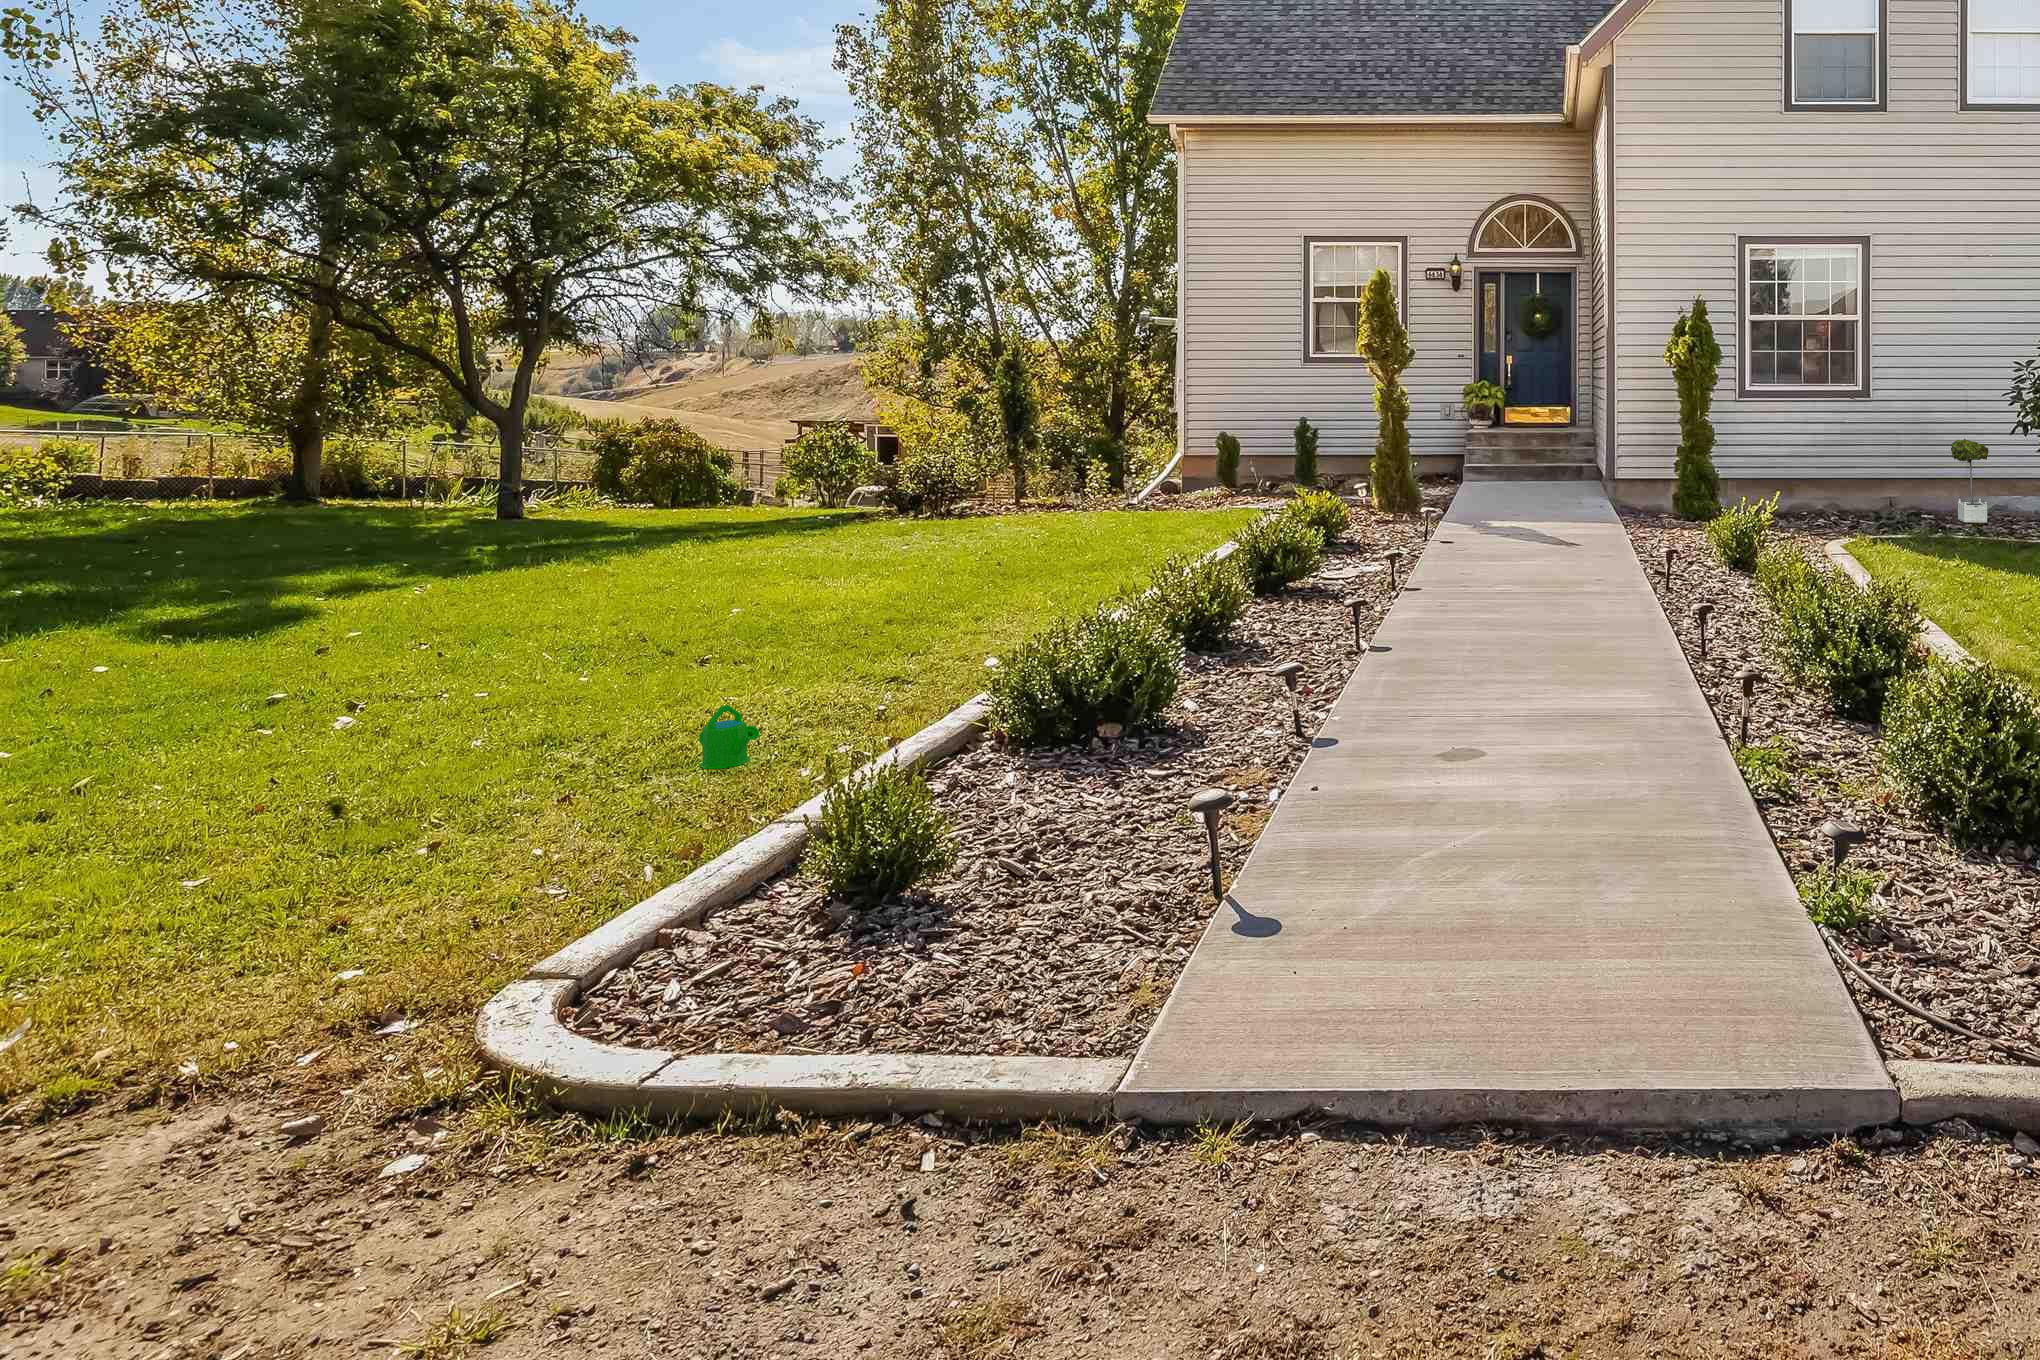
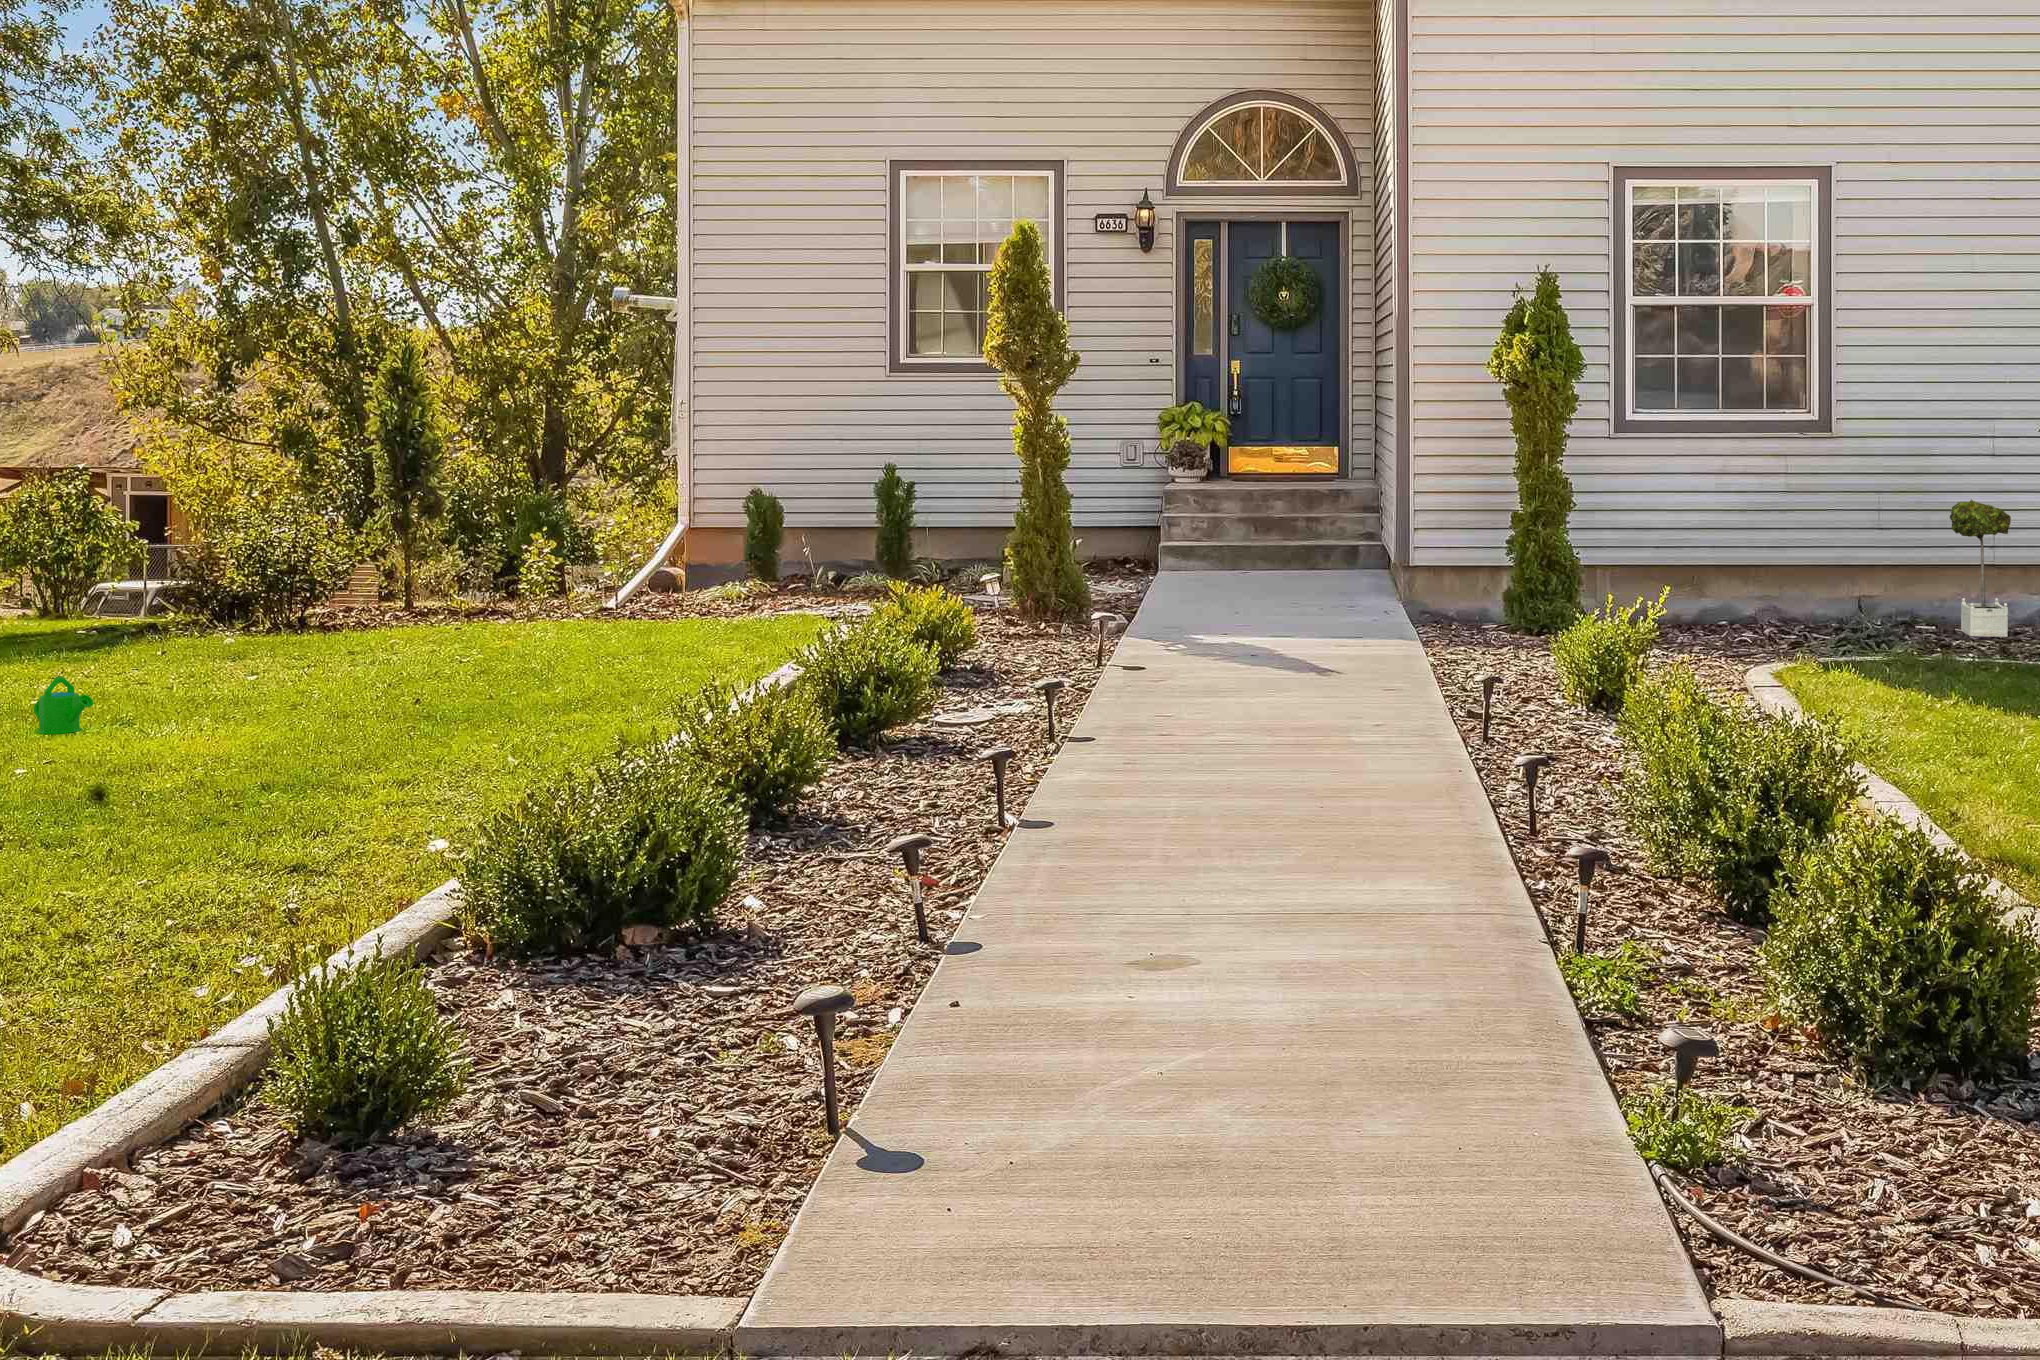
watering can: present [699,705,760,769] -> present [34,676,93,734]

